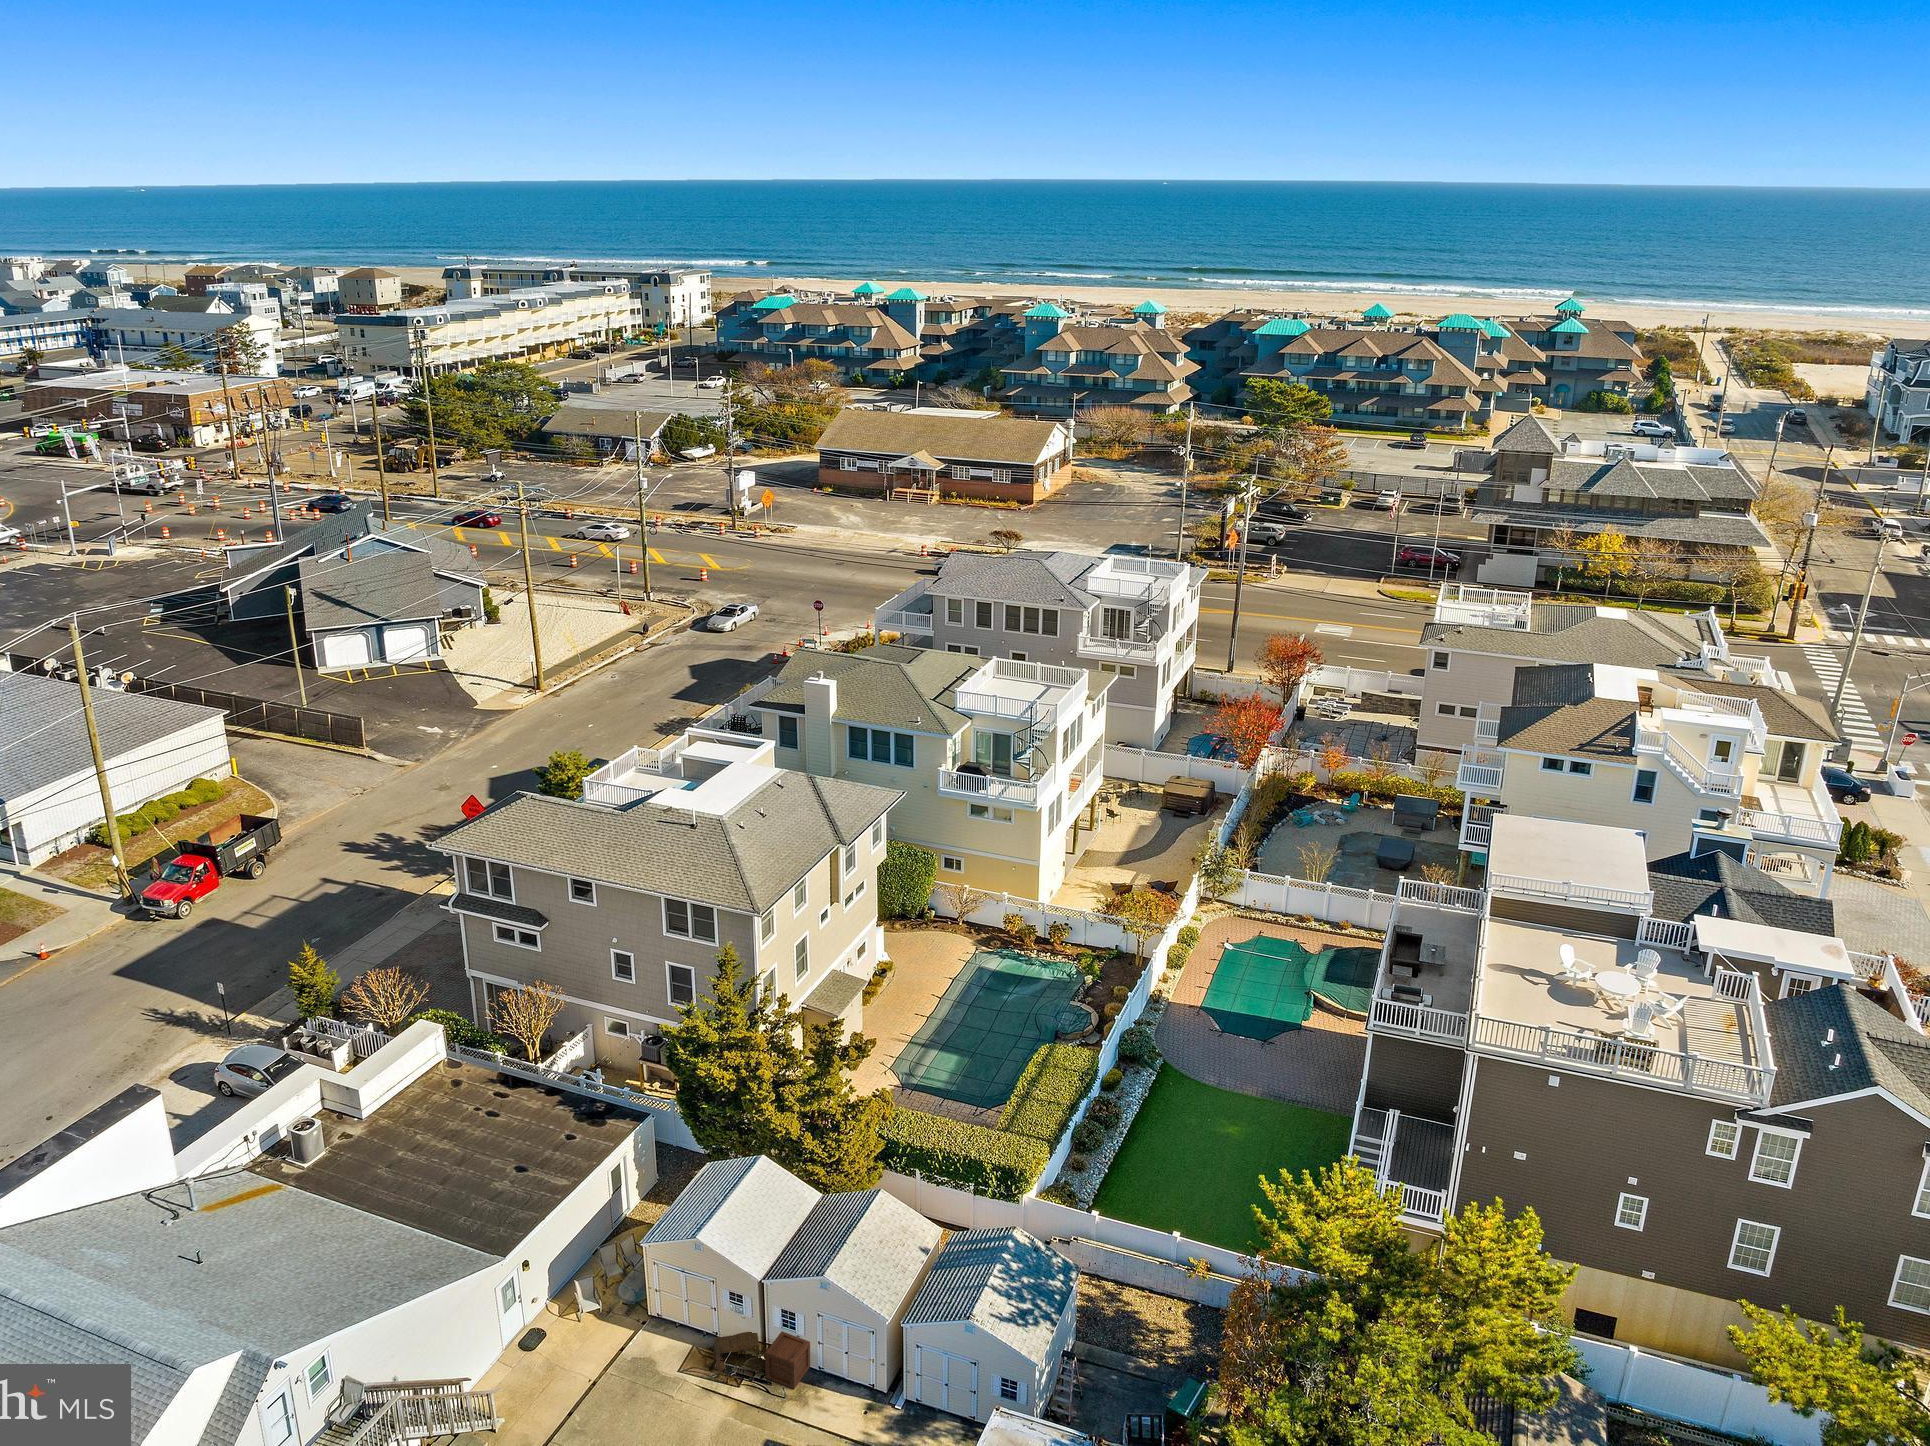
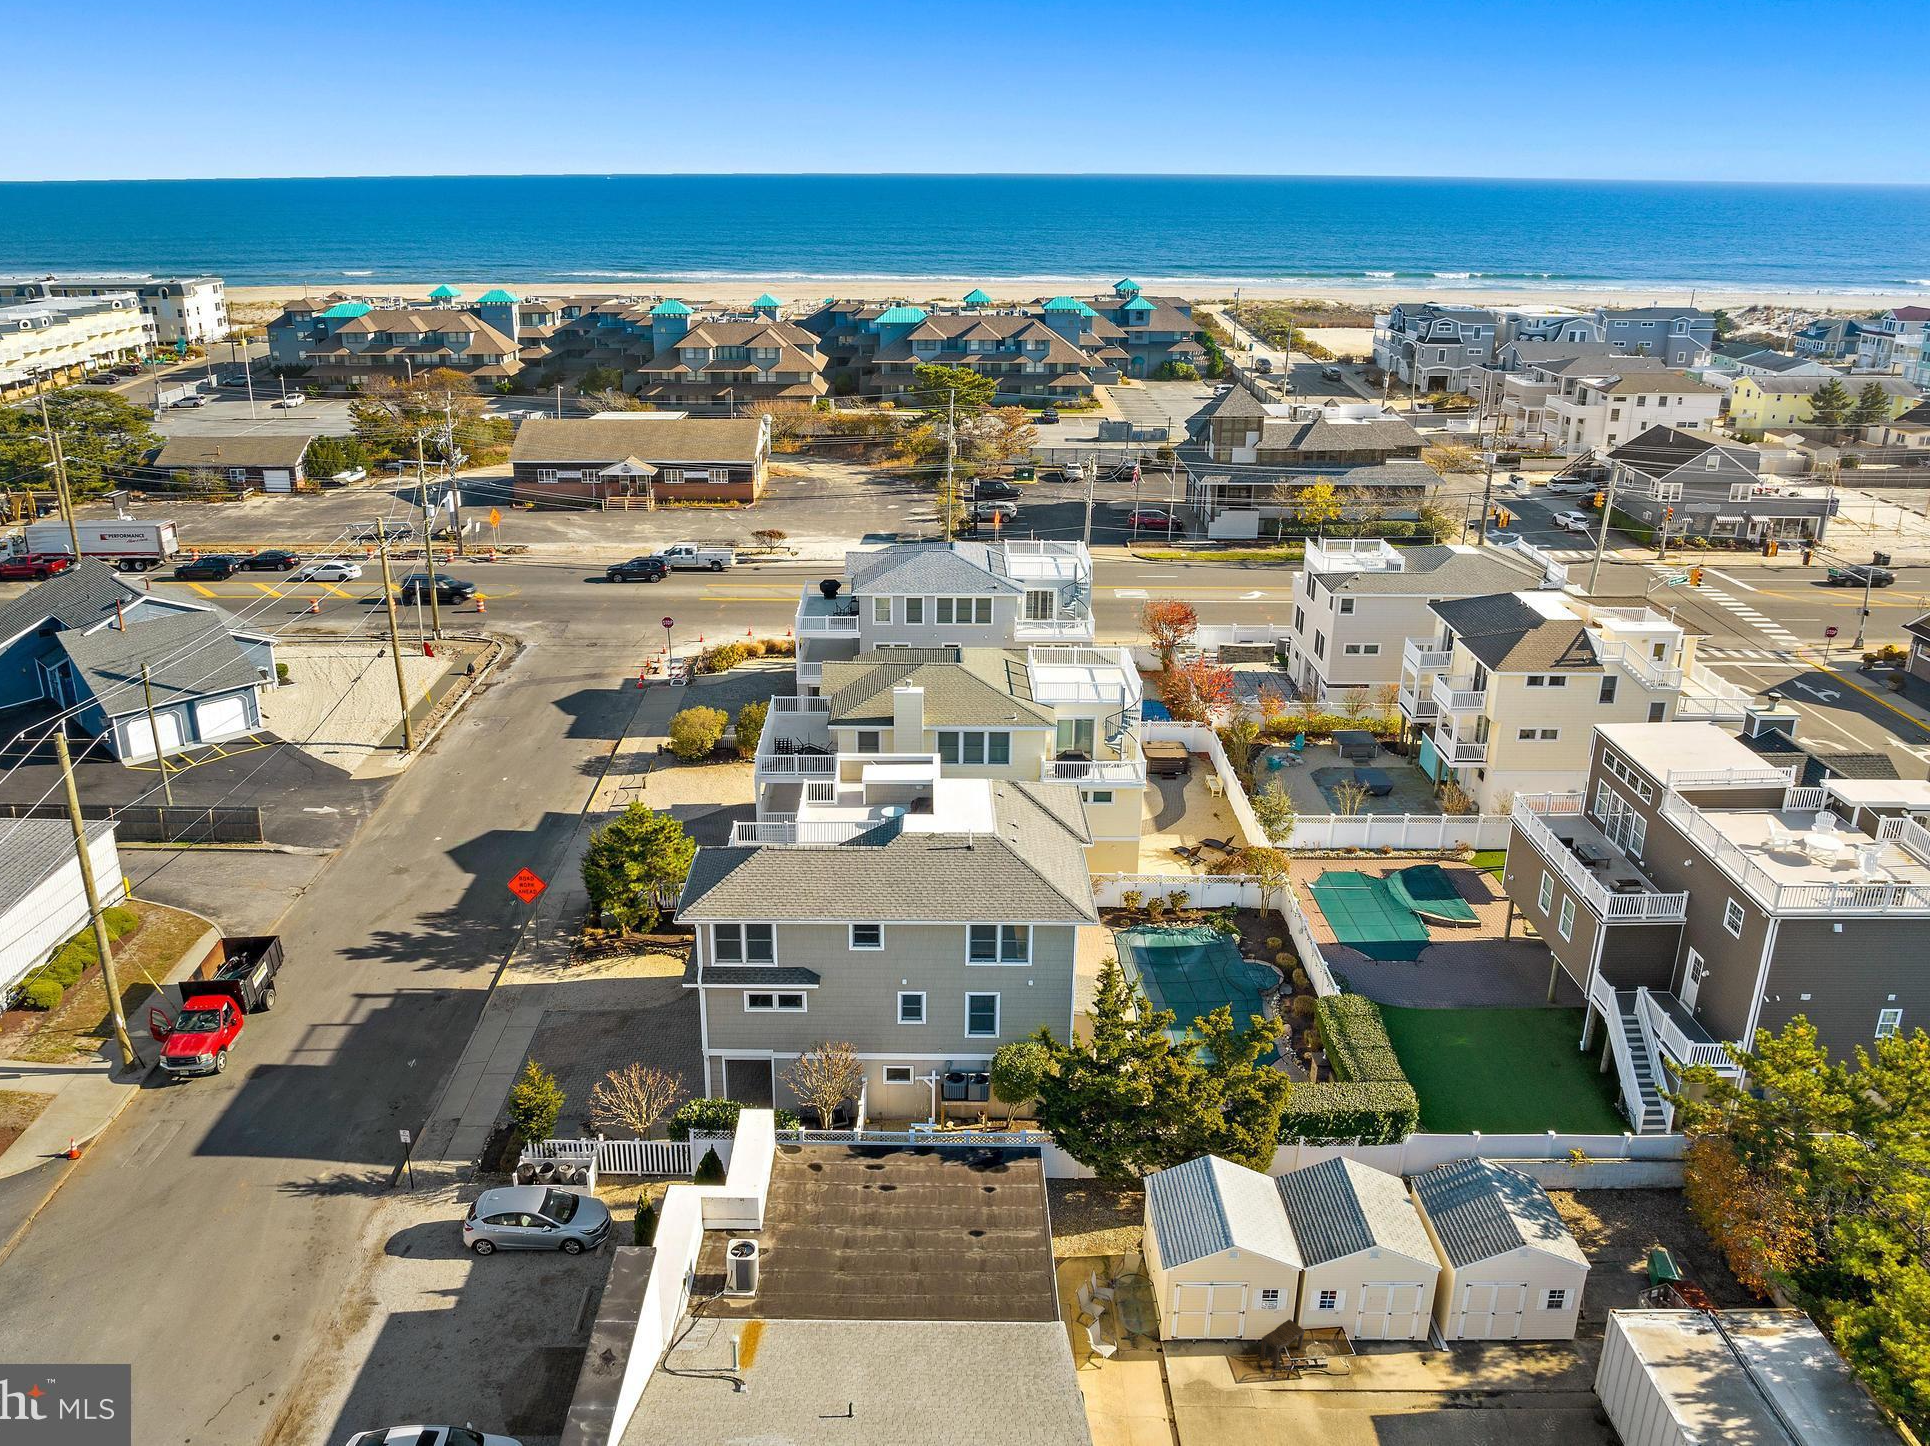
wooden crate: present [765,1331,810,1389] -> none [1314,1312,1357,1361]

